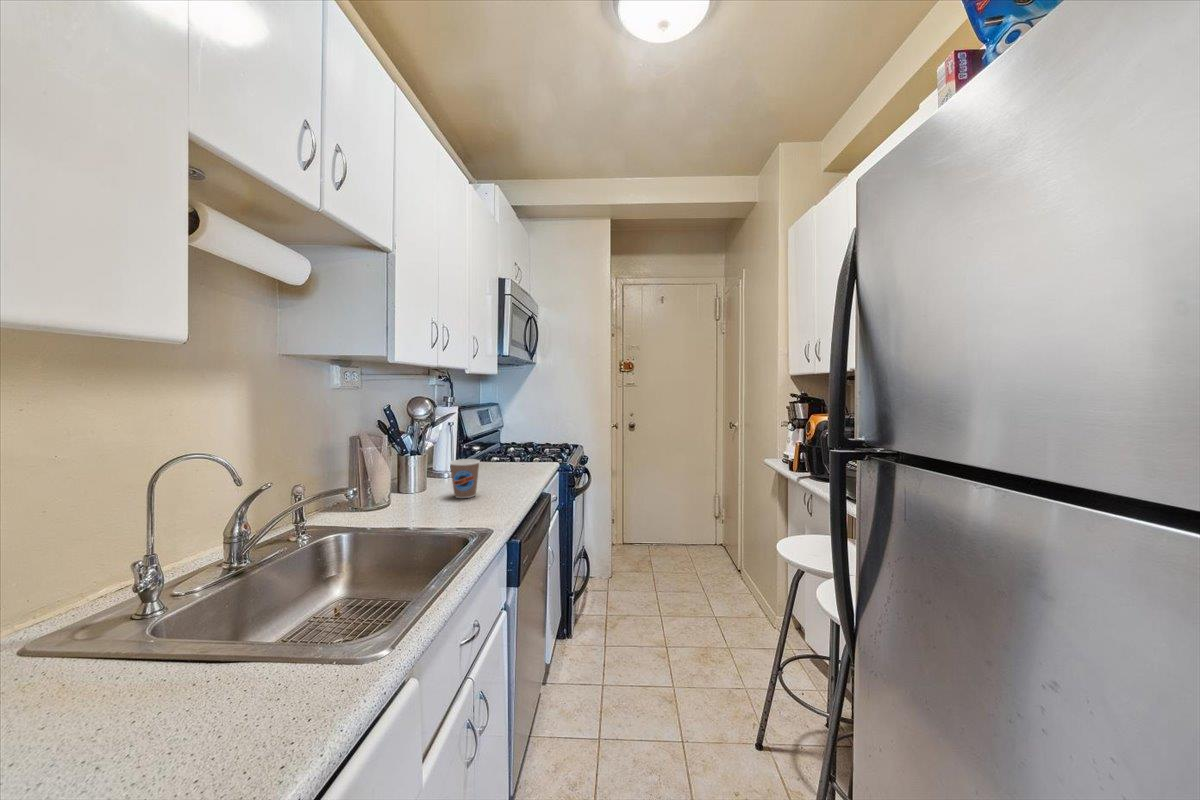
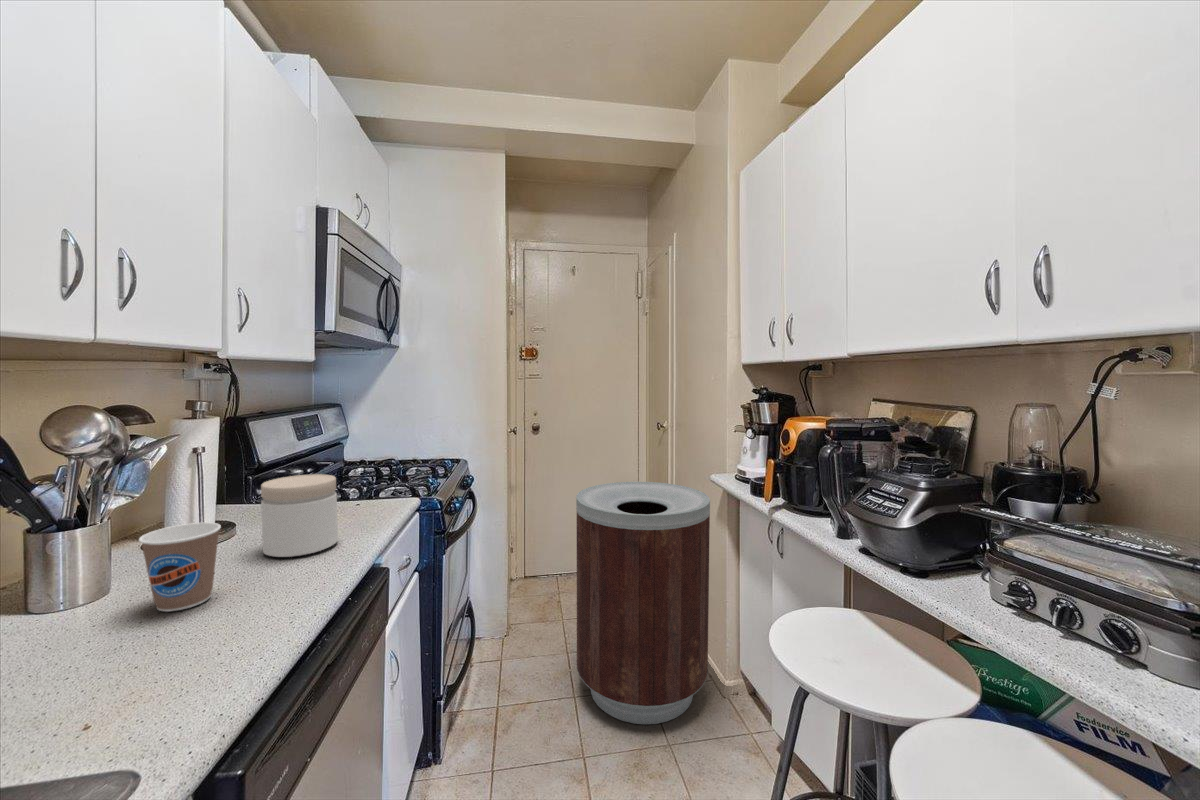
jar: none [486,442,522,484] -> present [261,474,338,557]
trash can: none [662,464,763,636] -> present [576,482,710,724]

